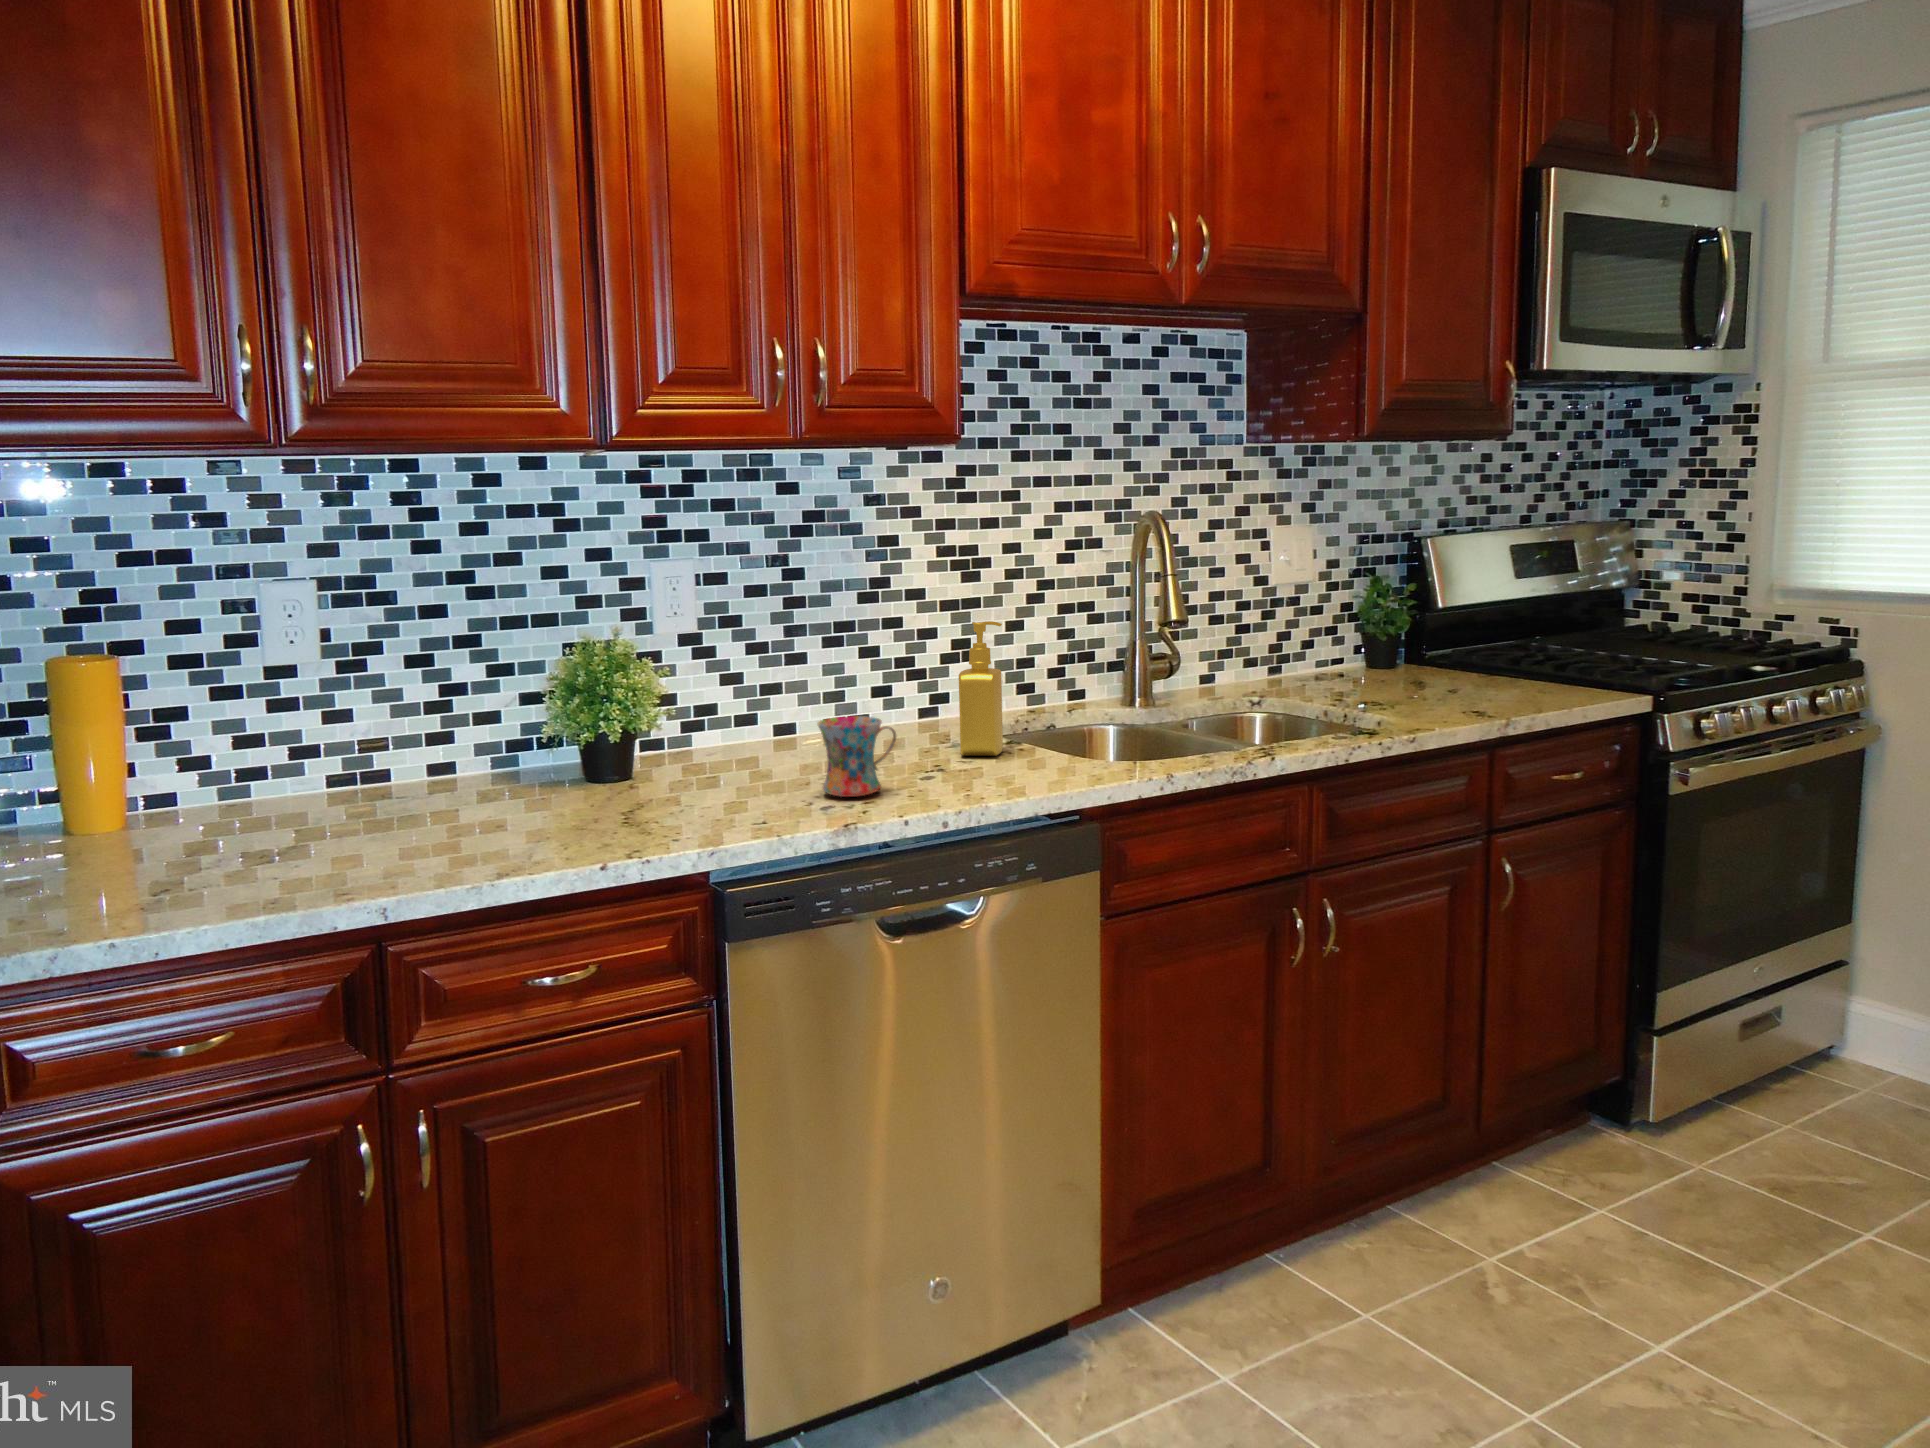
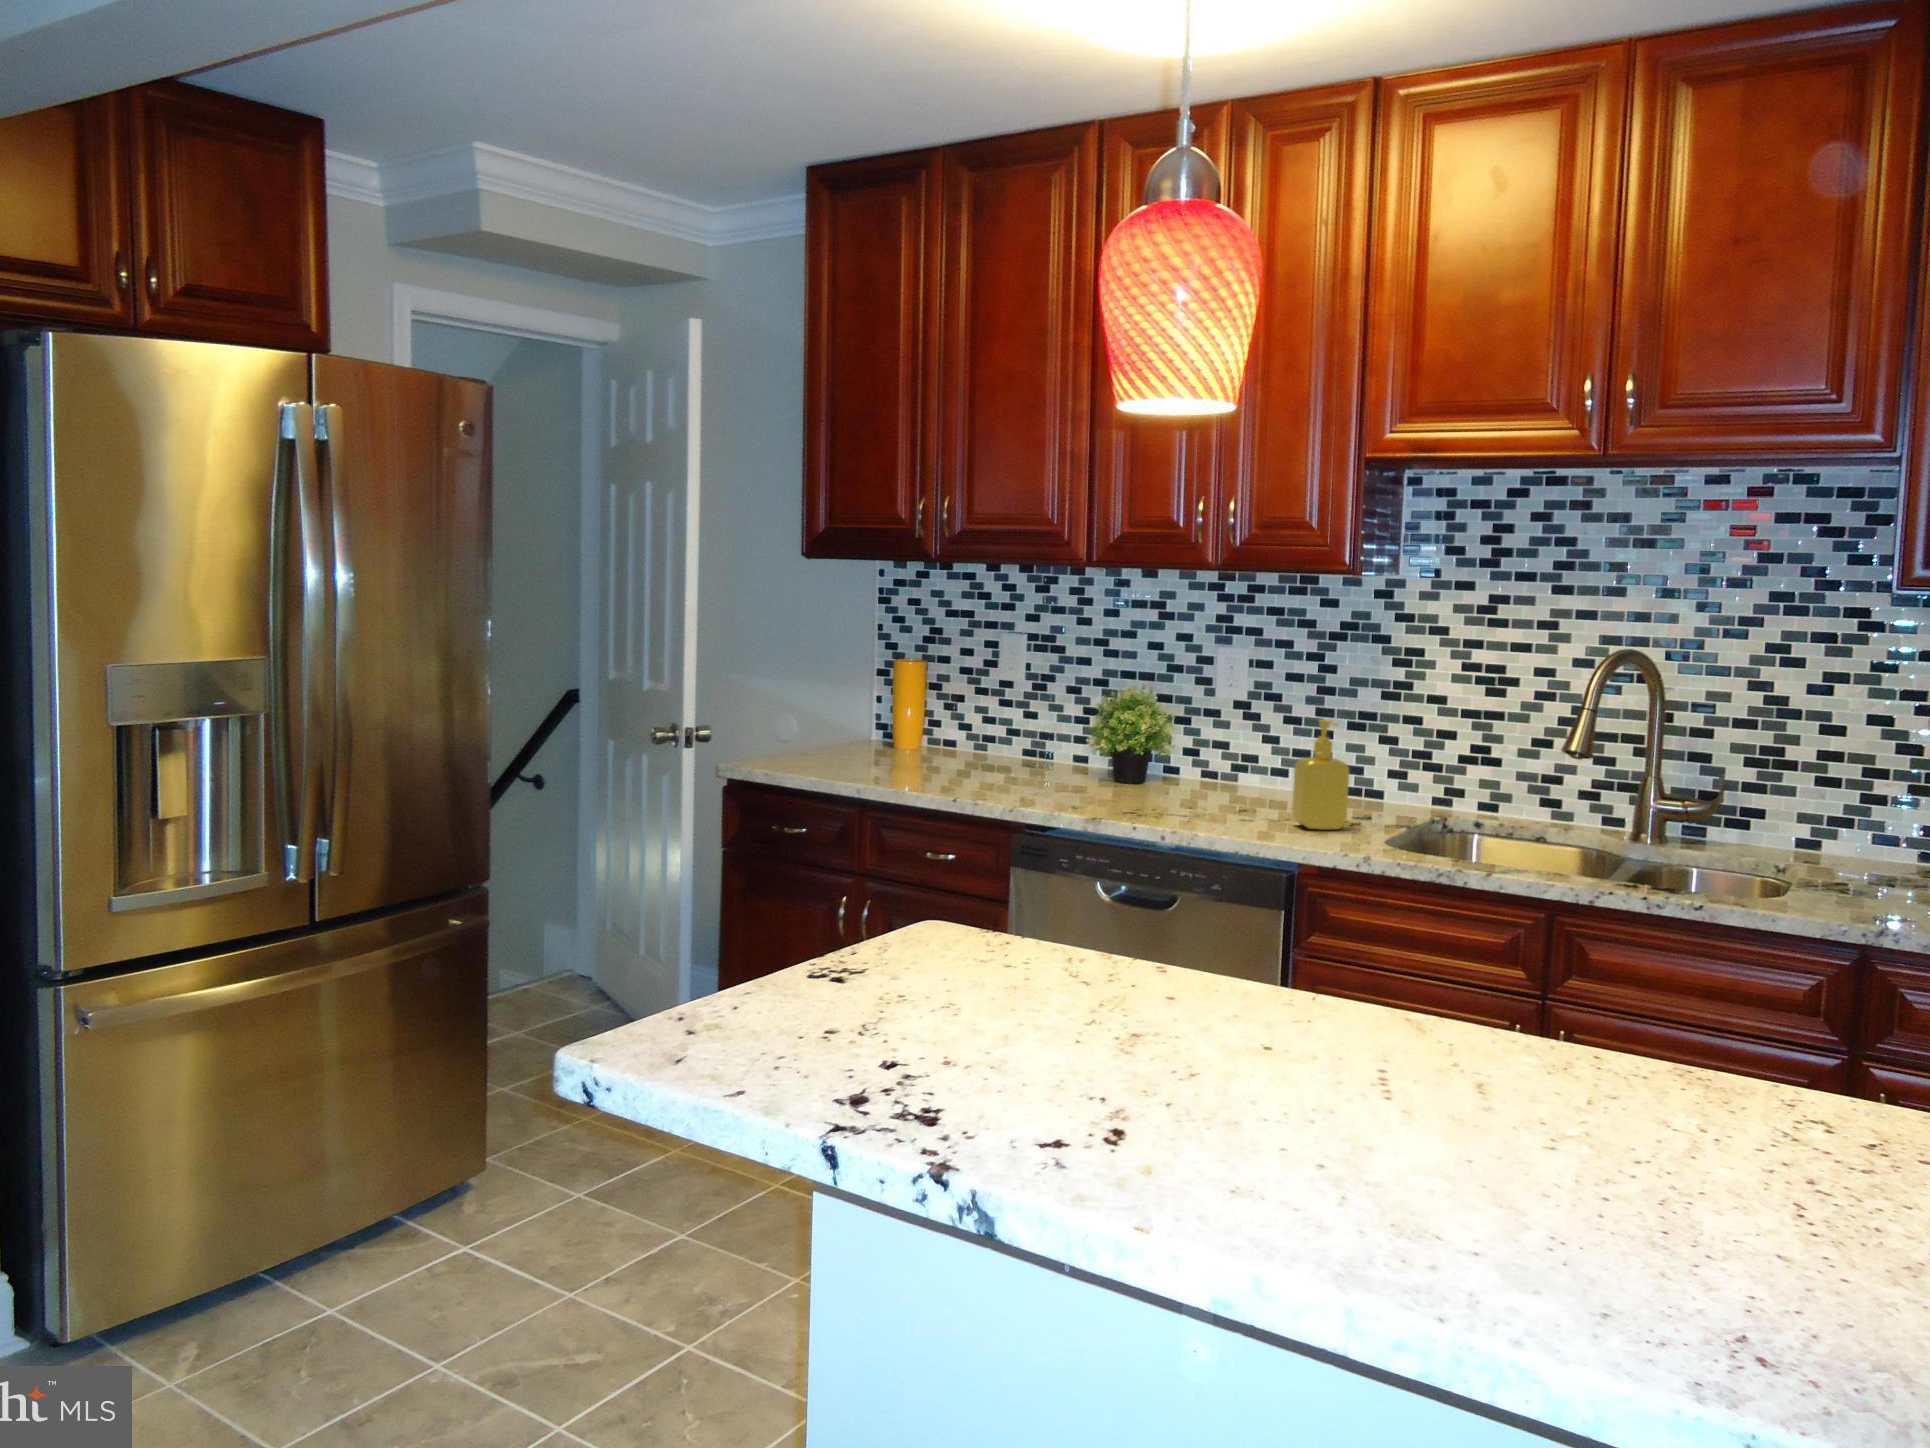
mug: present [817,716,896,797] -> none [1115,760,1167,815]

